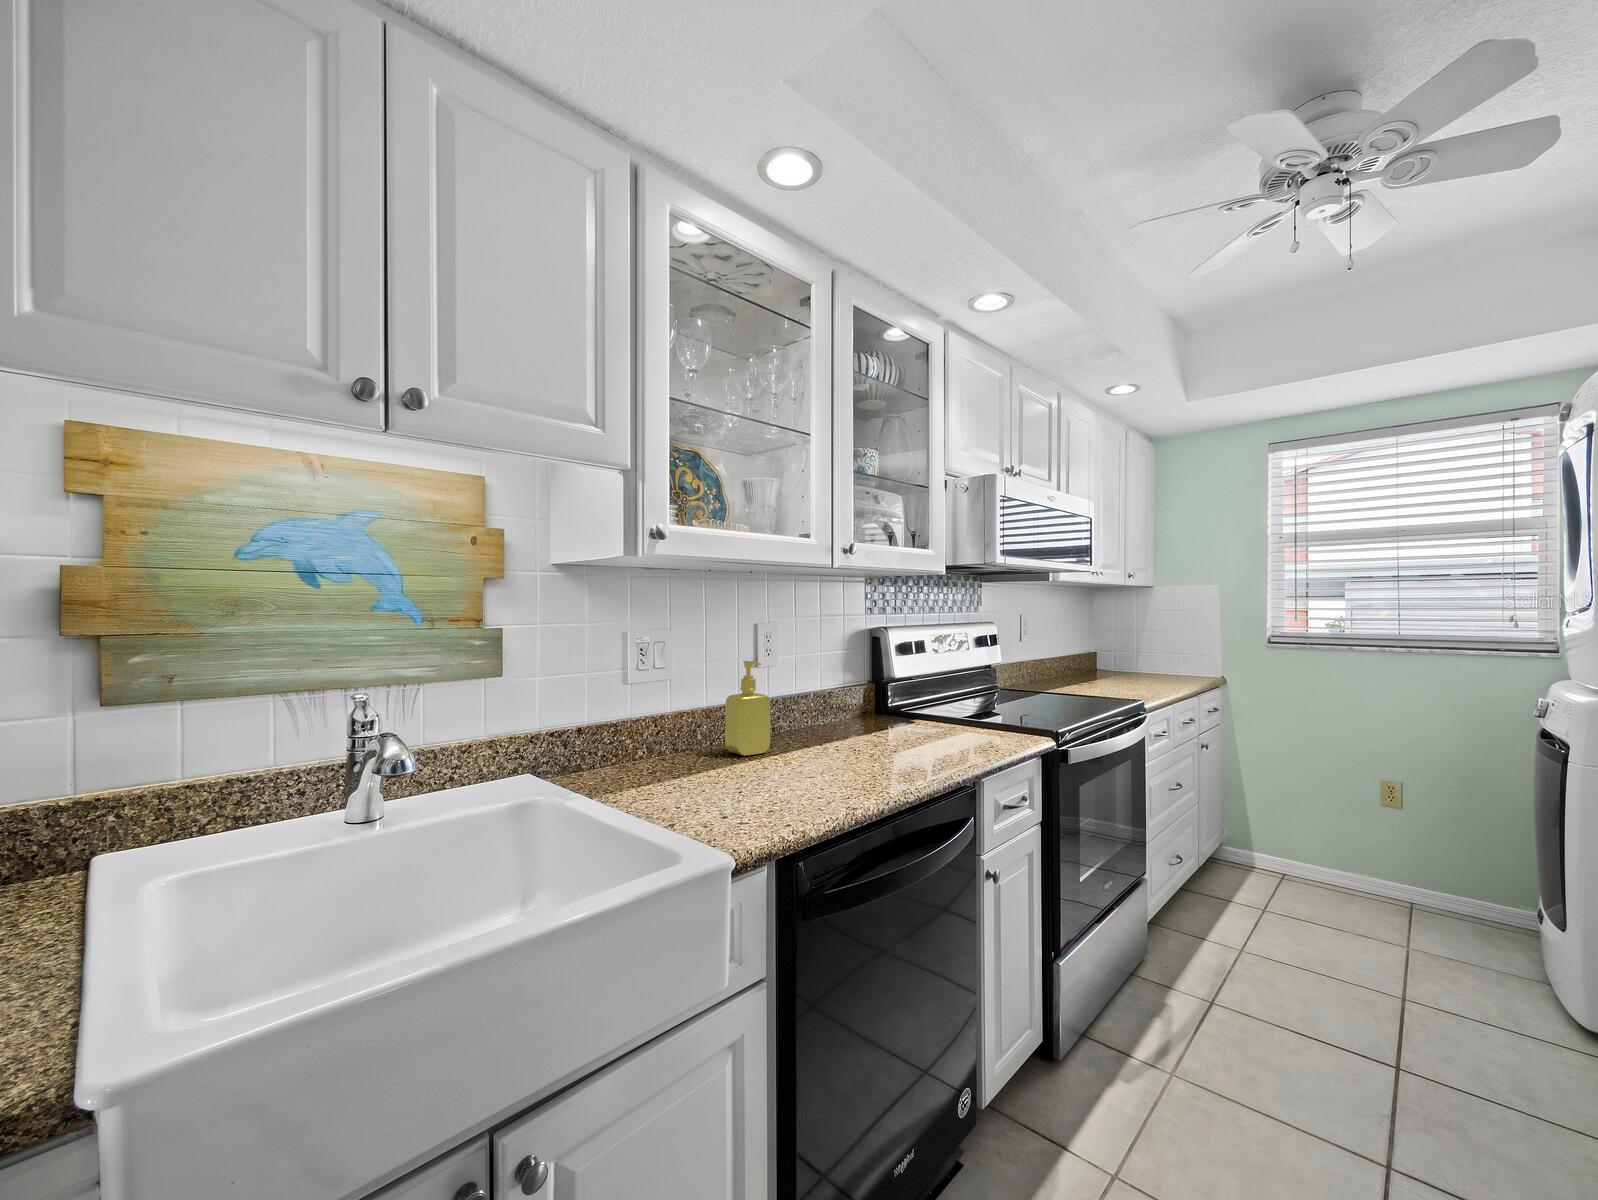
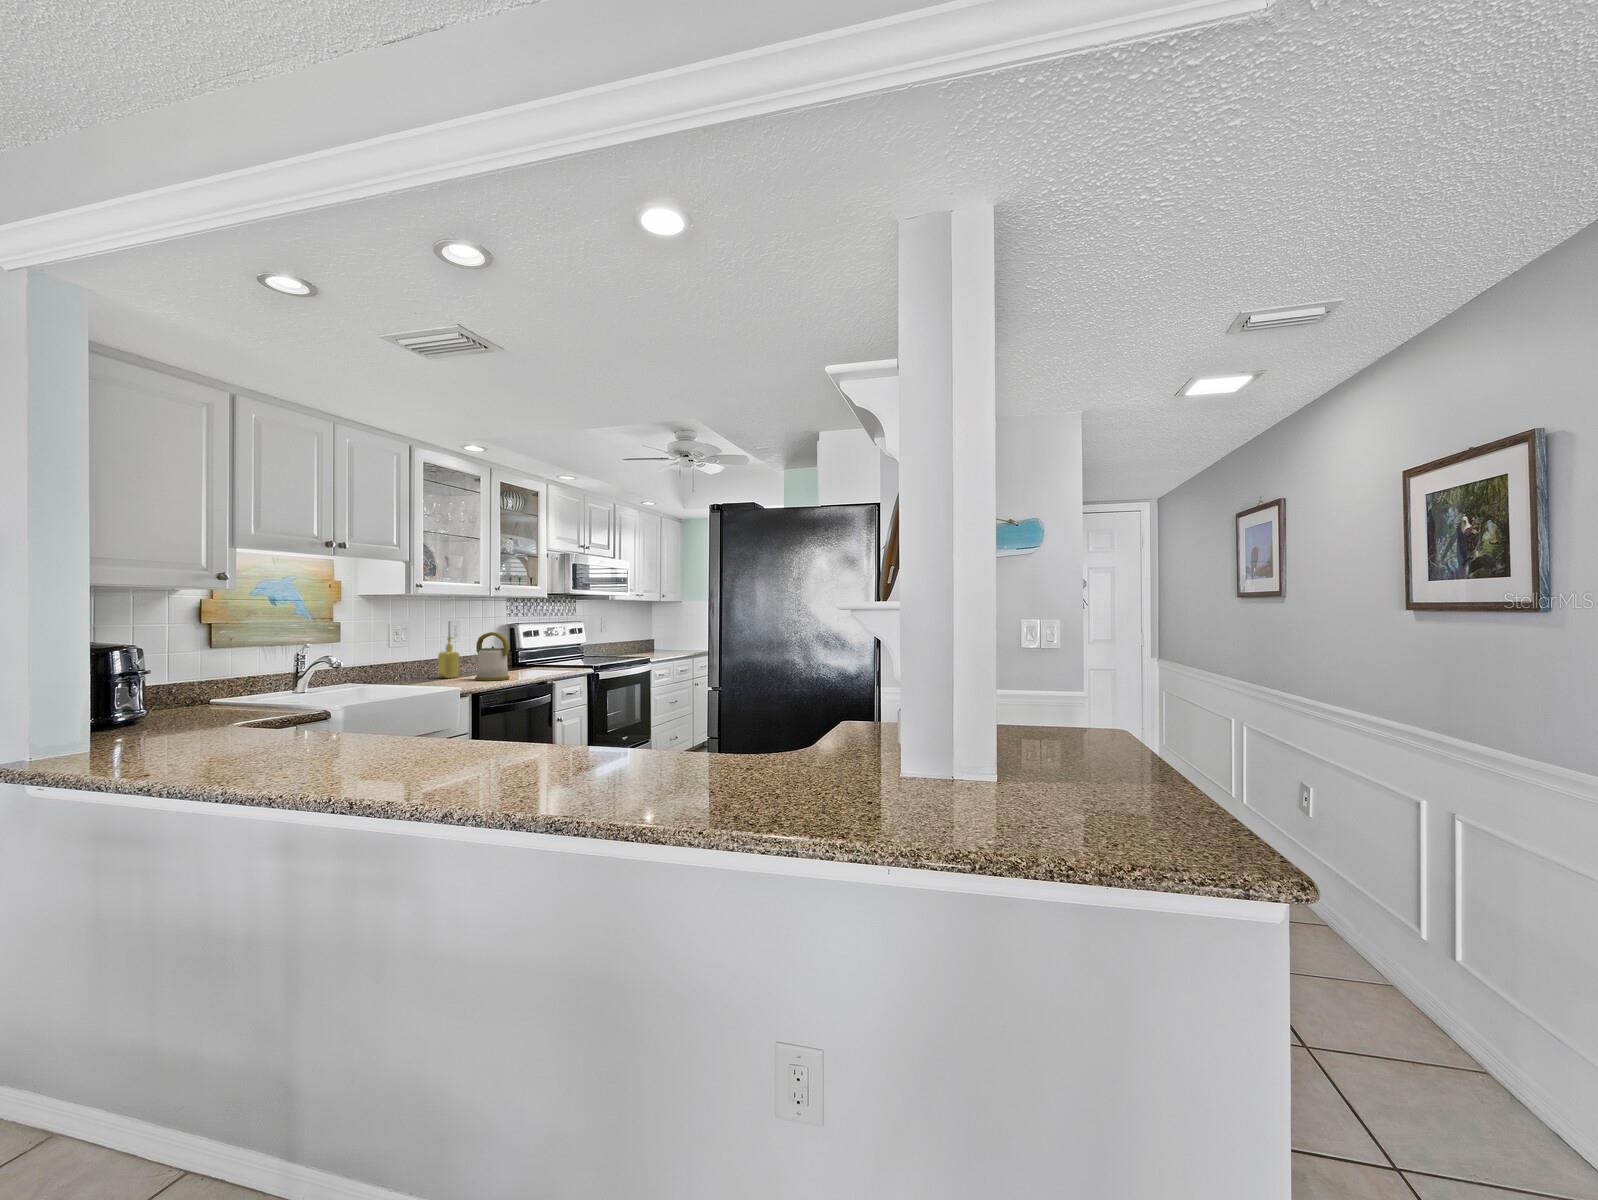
kettle: none [794,653,880,779] -> present [472,632,510,681]

